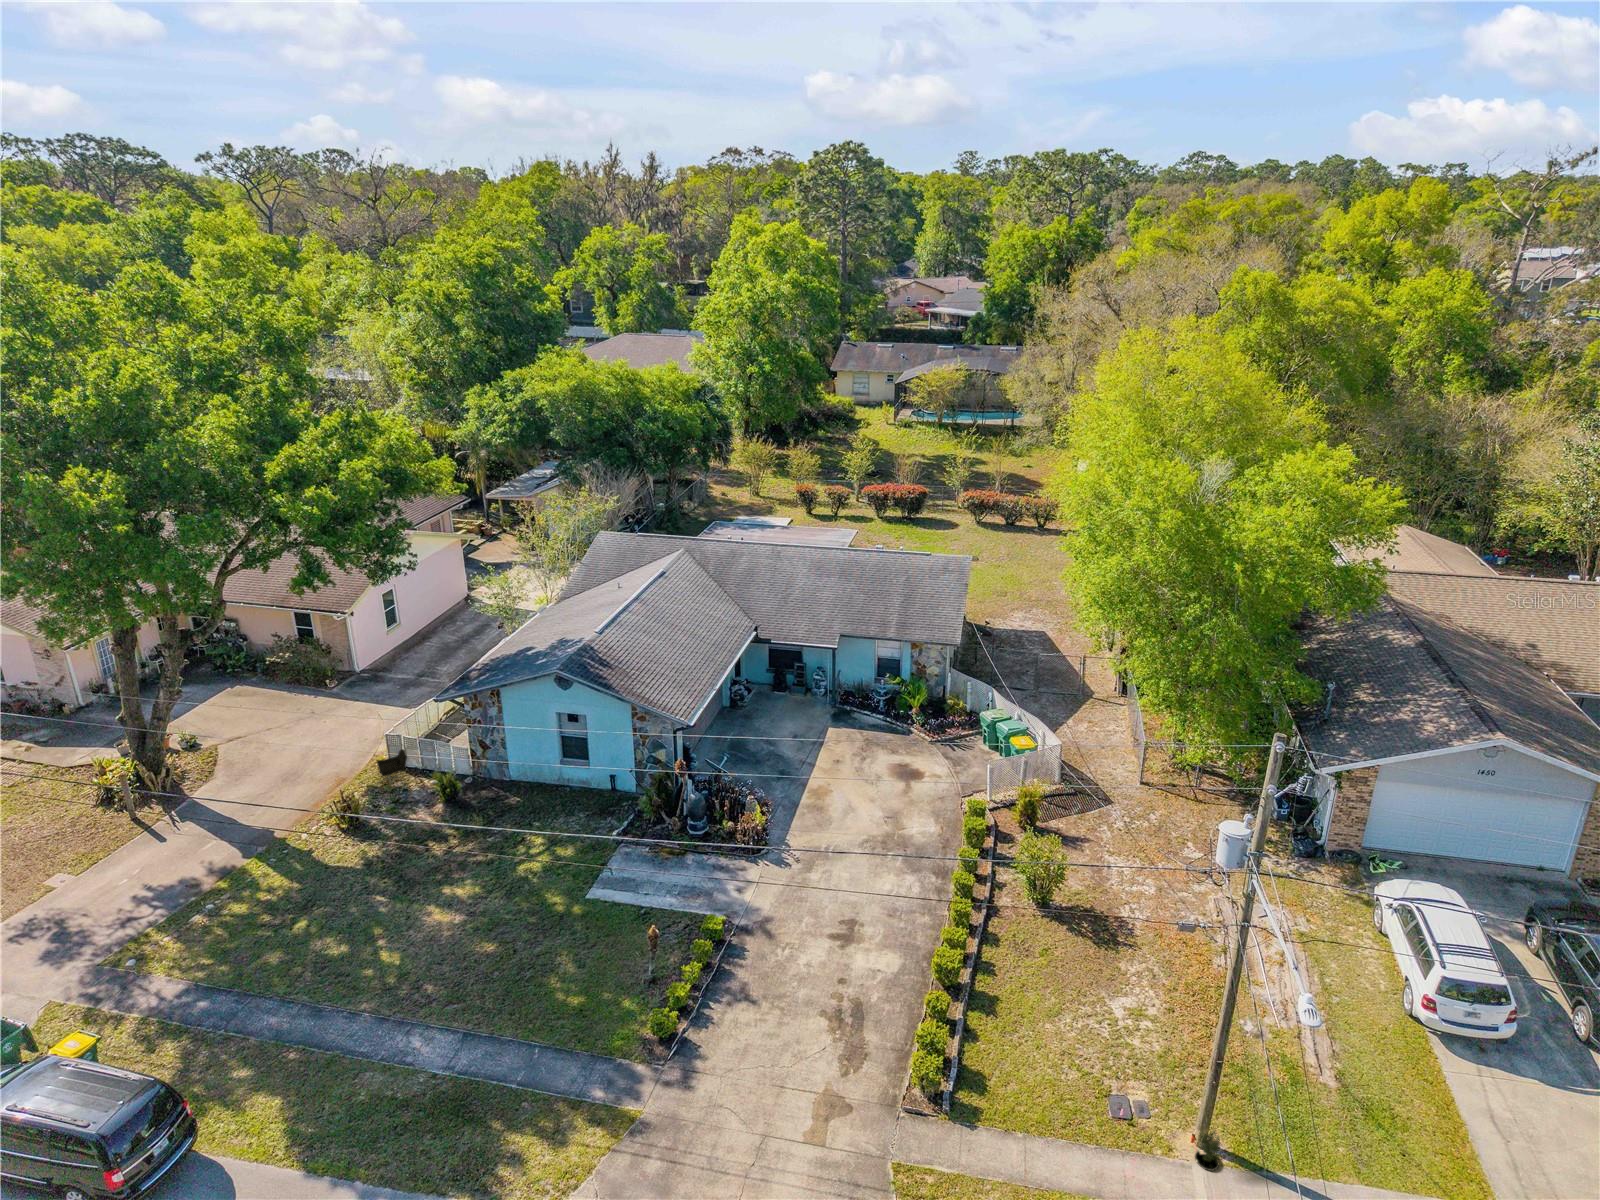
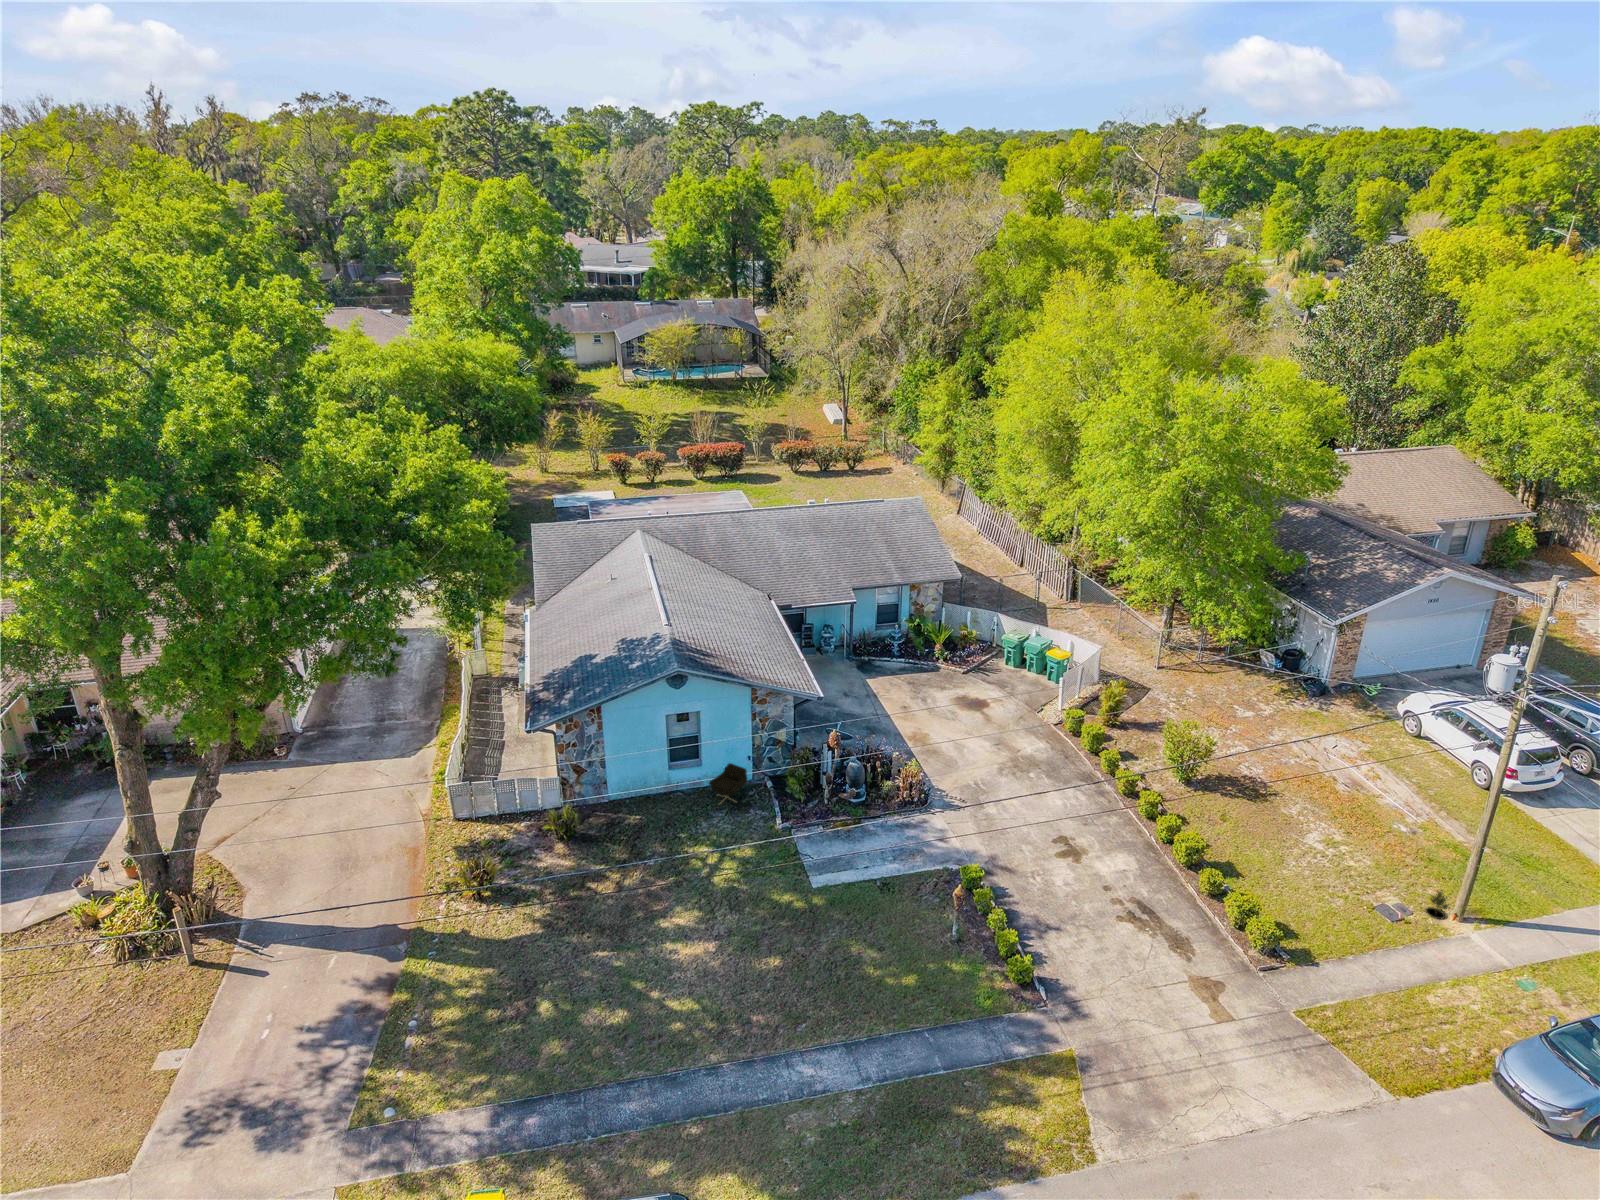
lounge chair: present [377,749,407,783] -> present [709,763,747,799]

